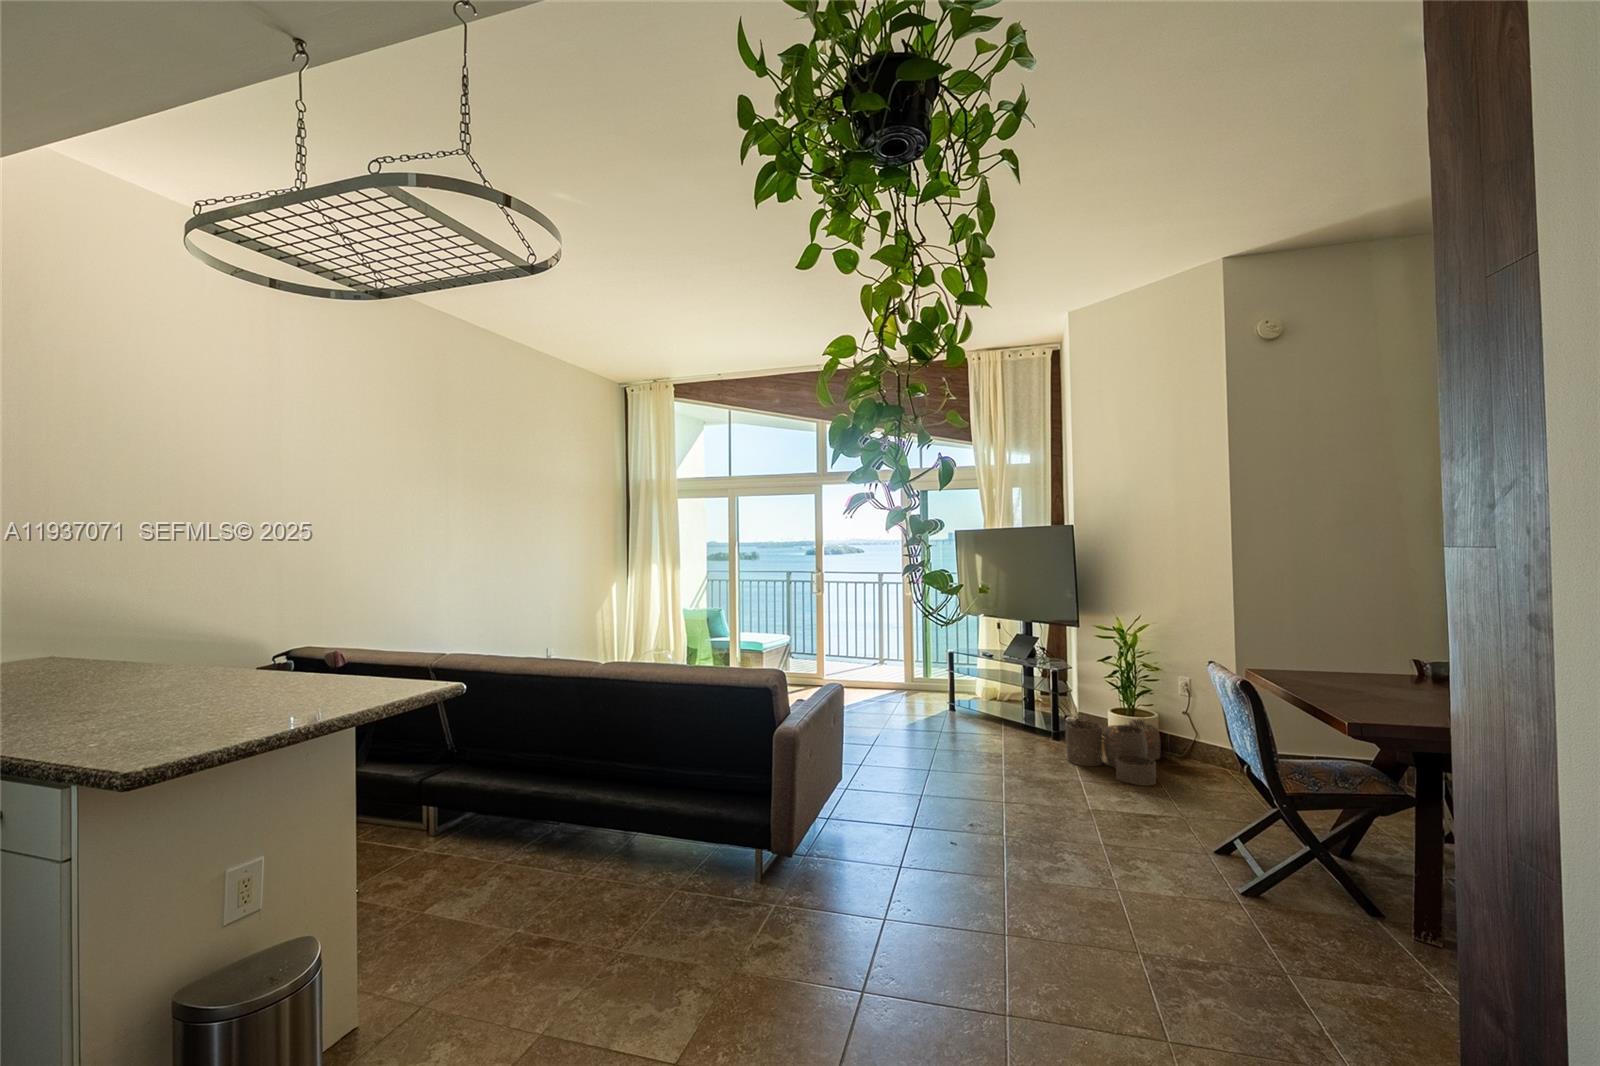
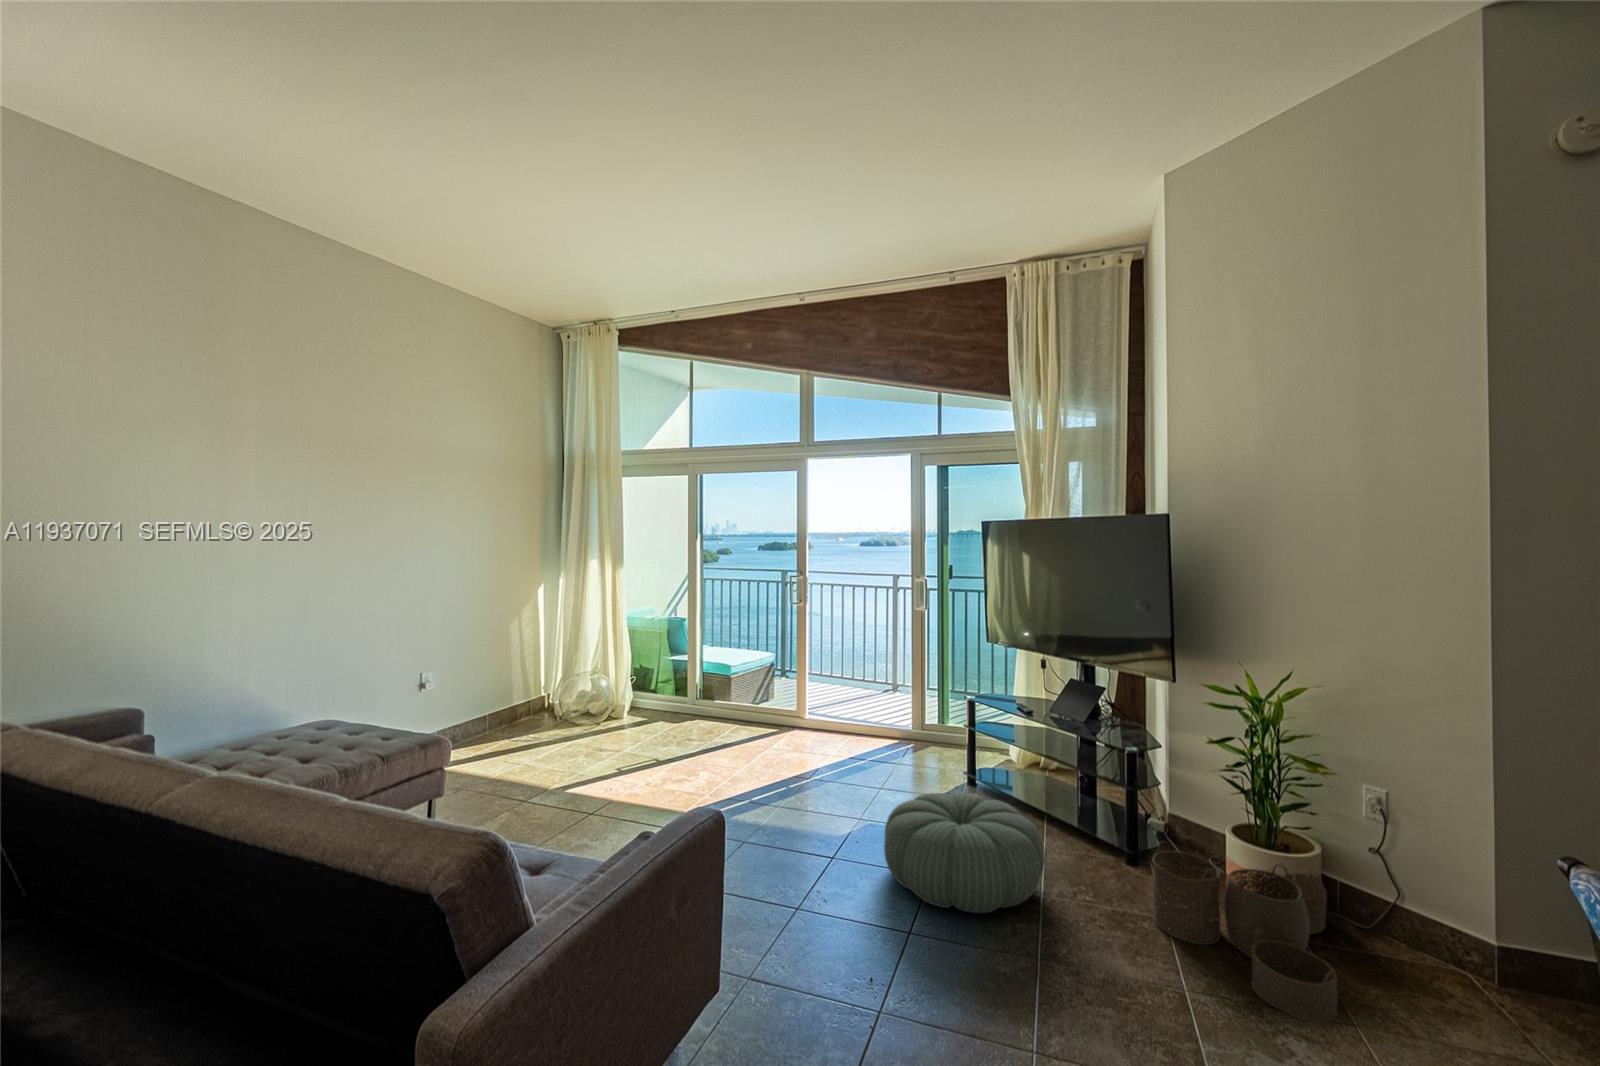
pouf: none [905,702,1004,760] -> present [884,792,1045,913]

